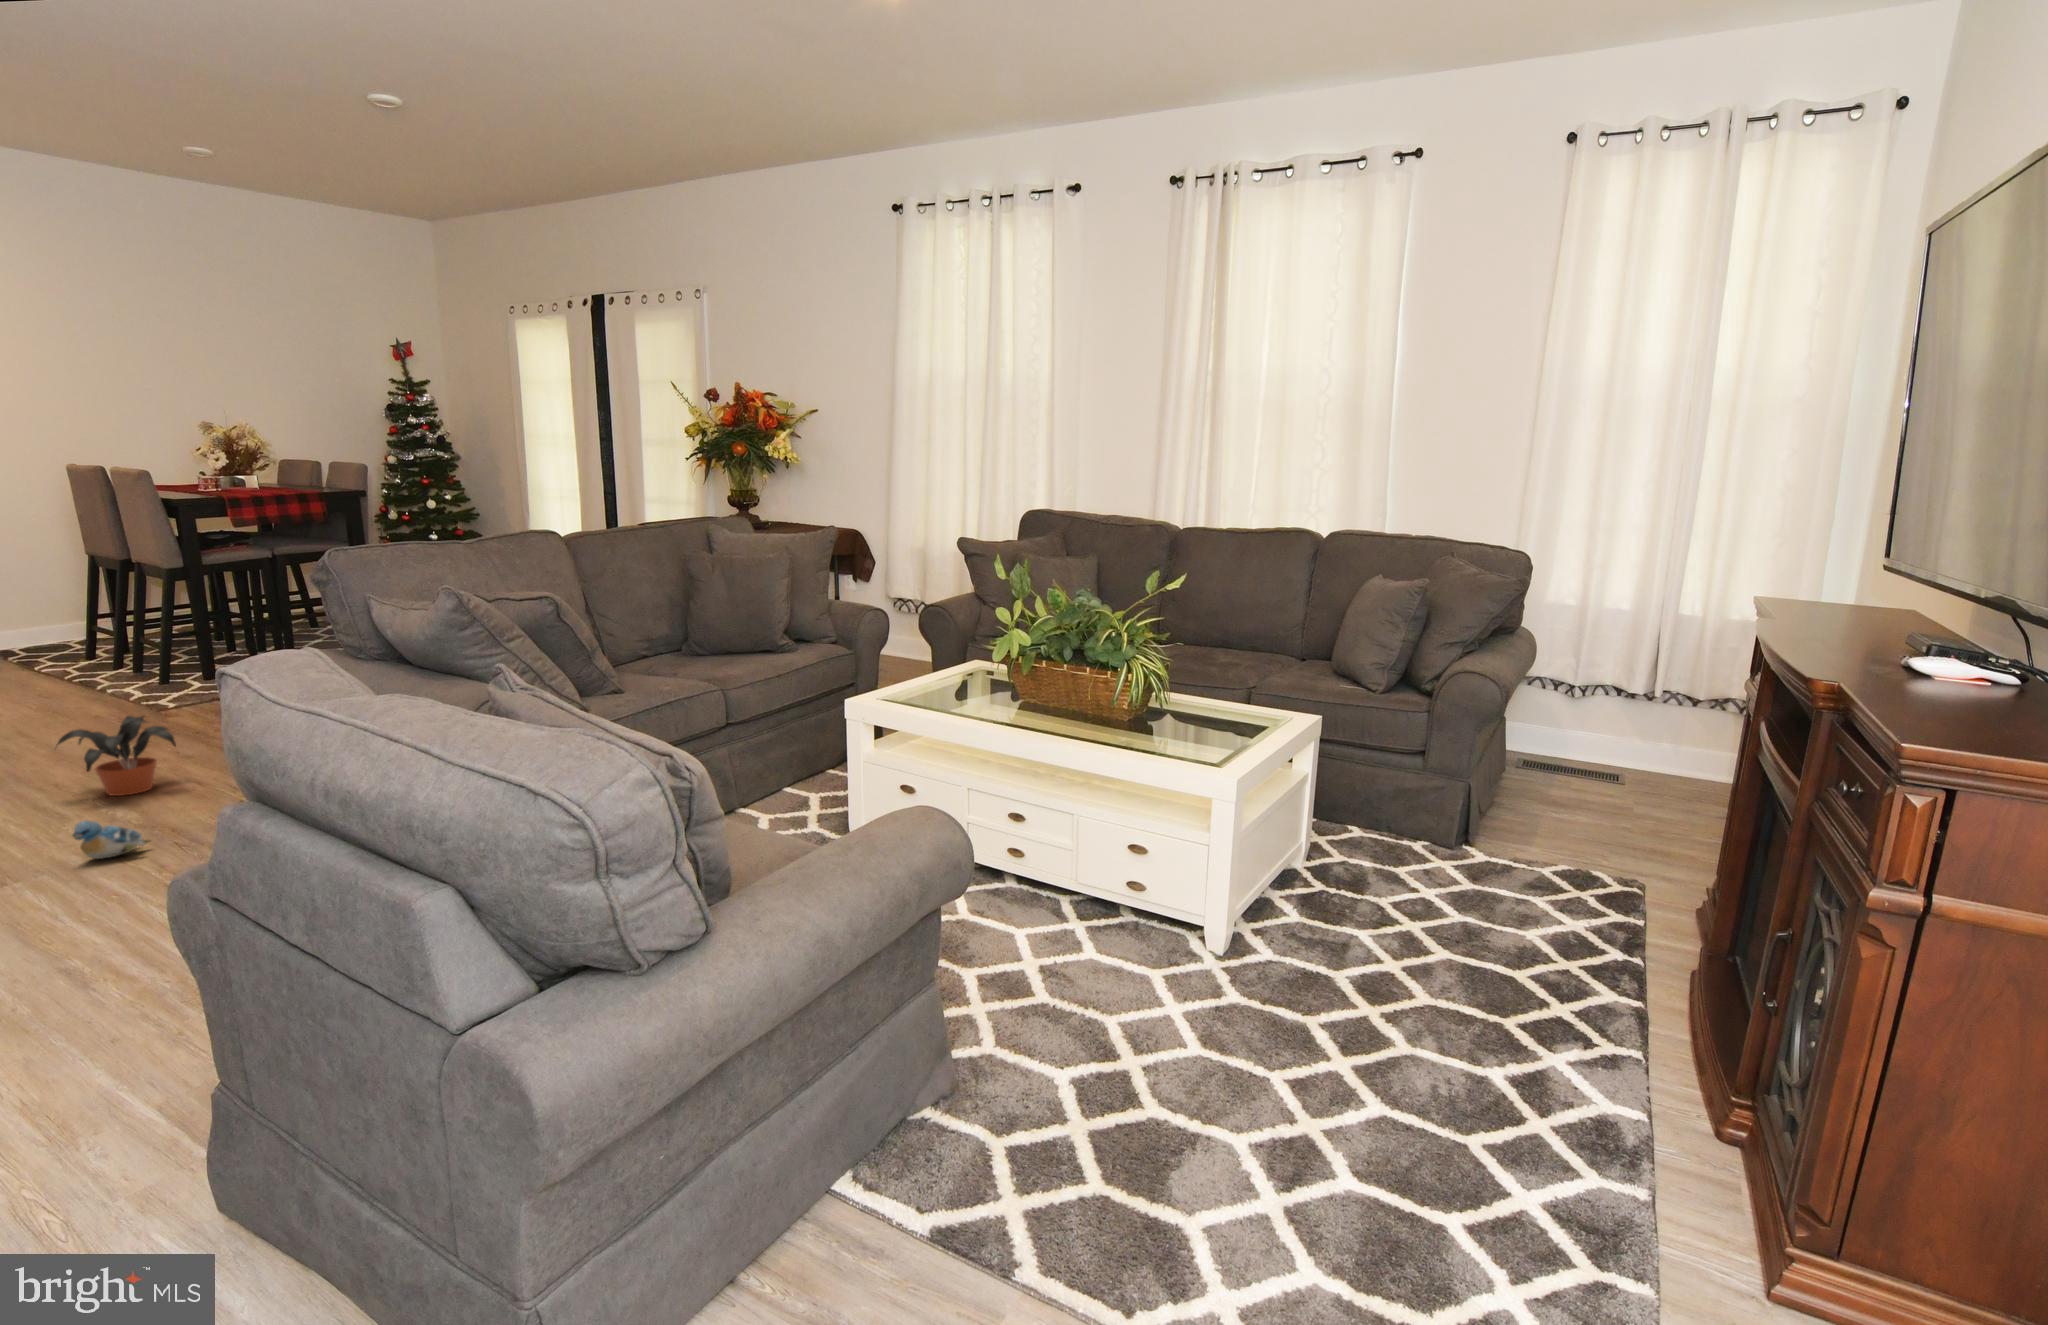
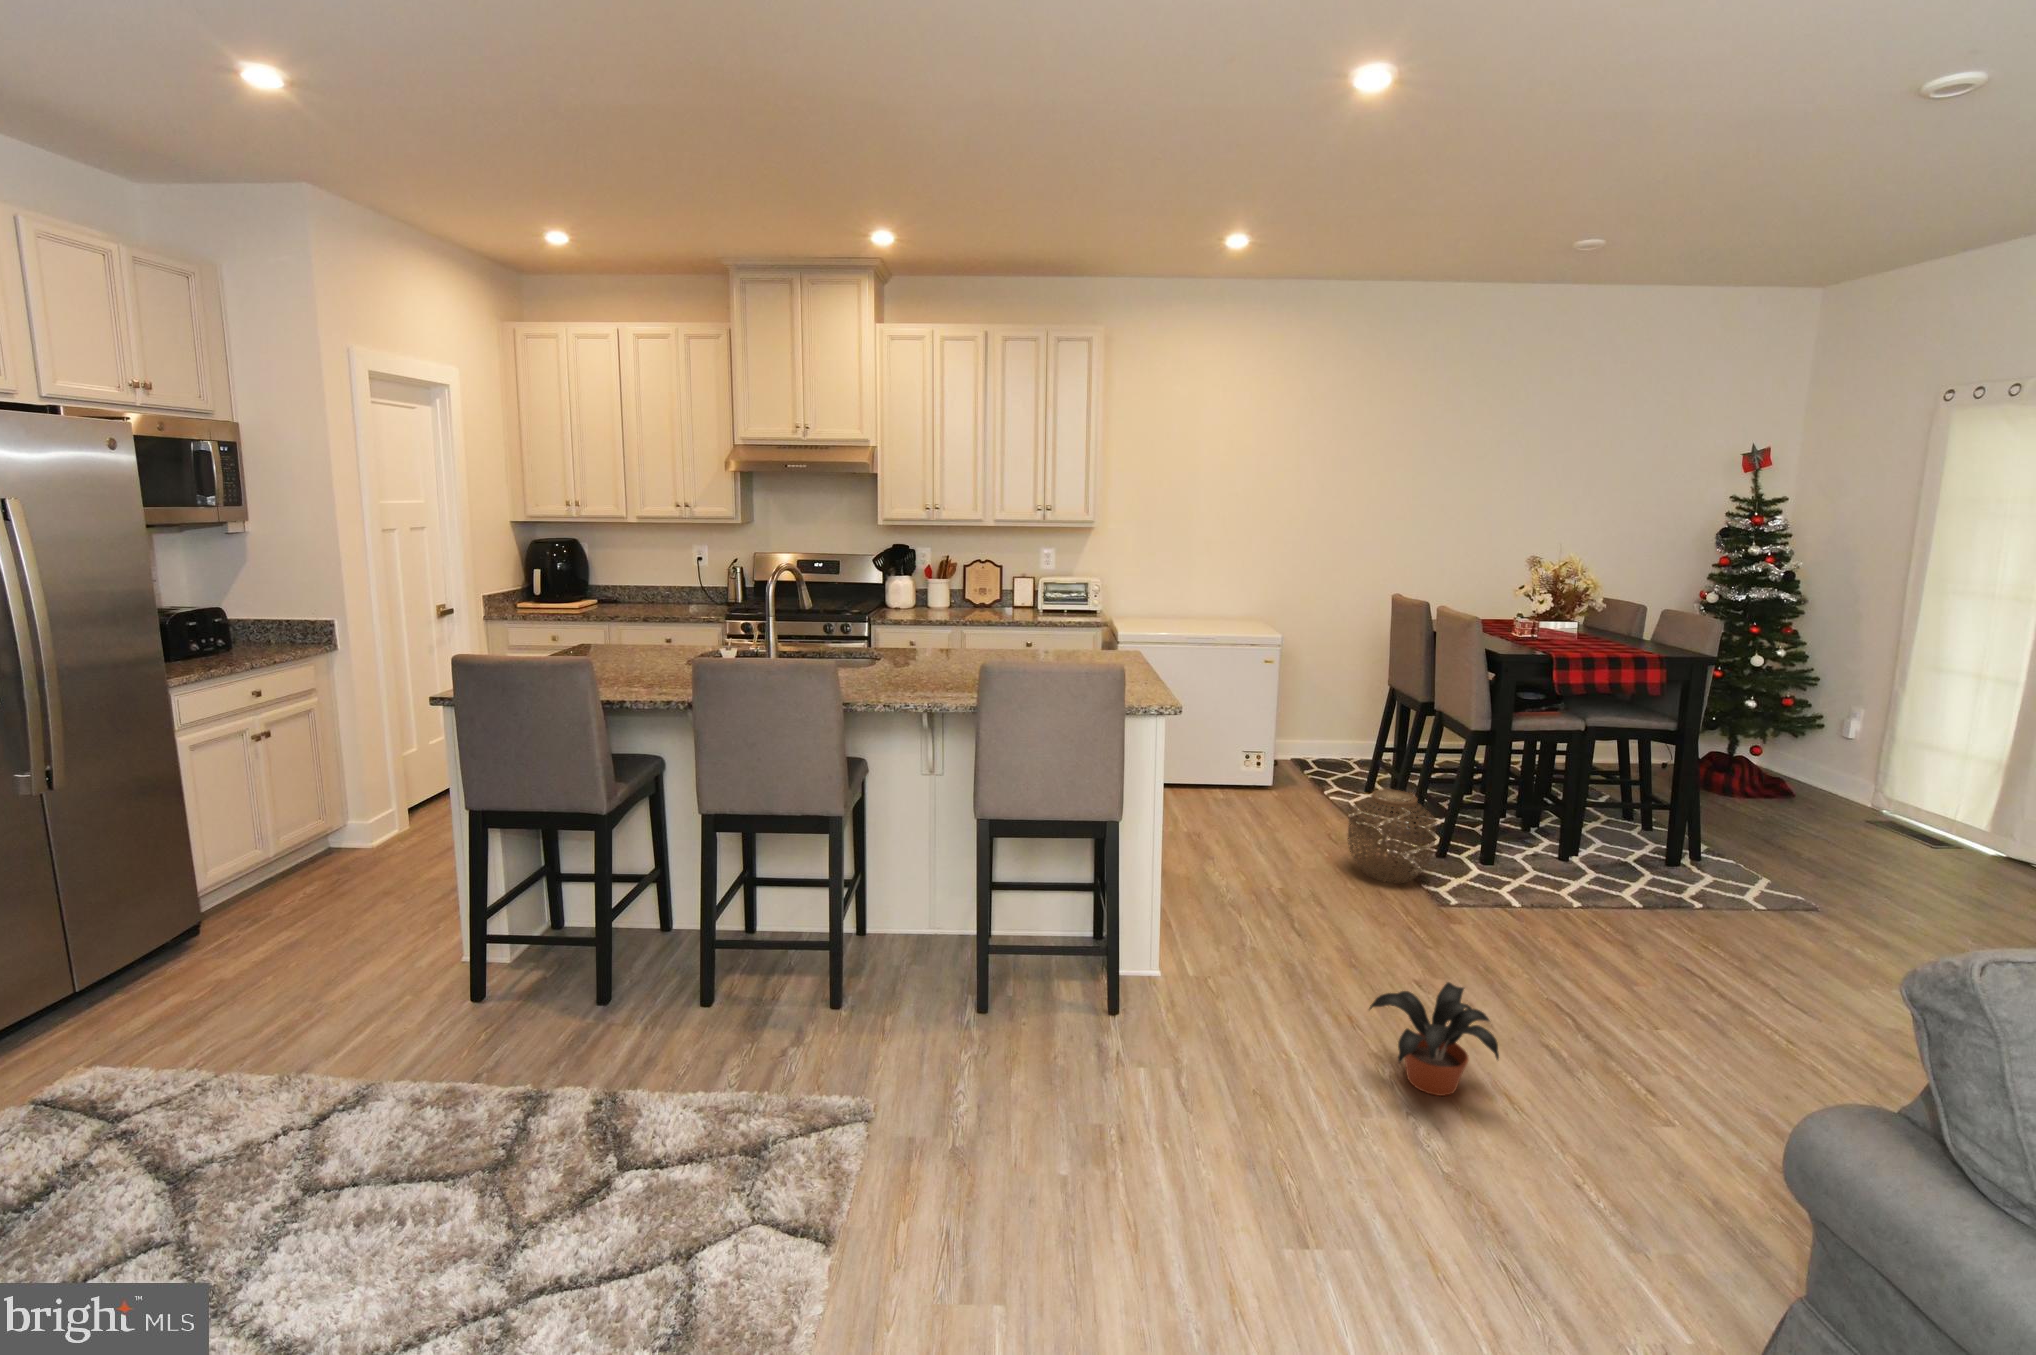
woven basket: none [35,629,140,714] -> present [1348,789,1437,883]
plush toy: present [72,820,150,859] -> none [1386,1223,1475,1297]

